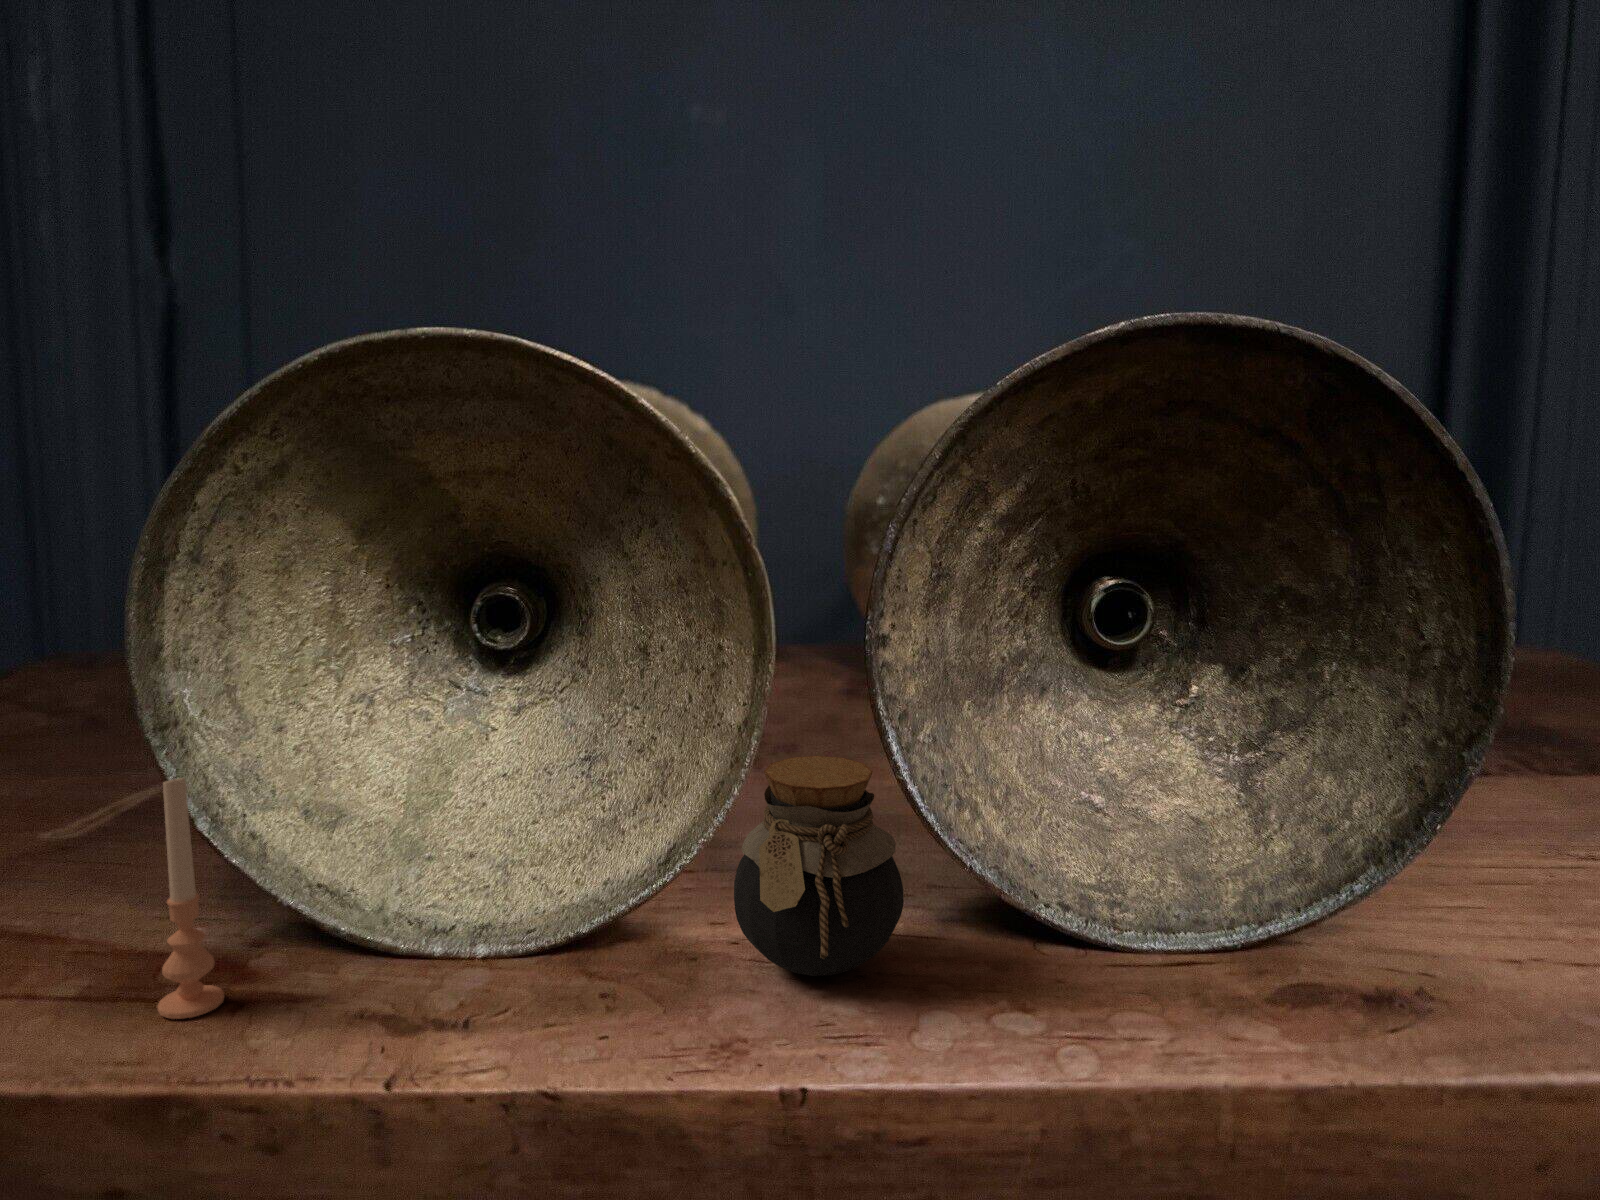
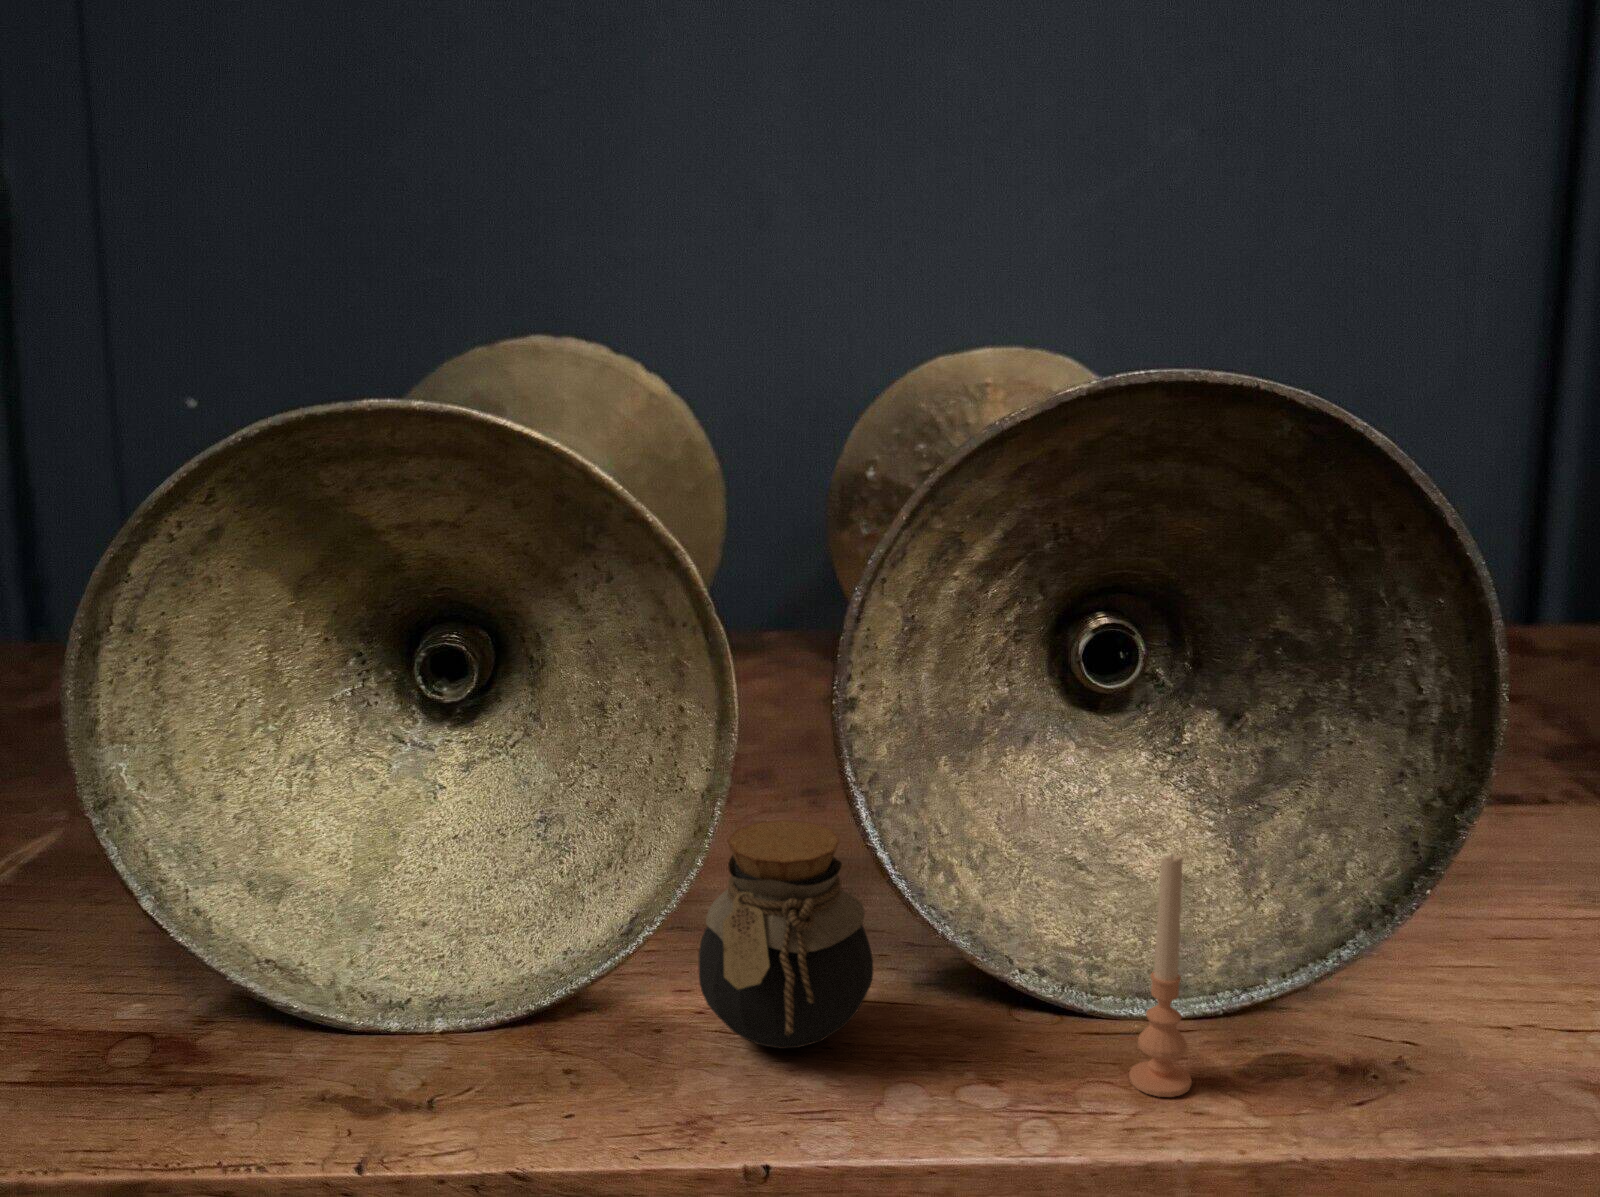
candle: present [158,778,224,1019] -> present [1129,855,1192,1097]

